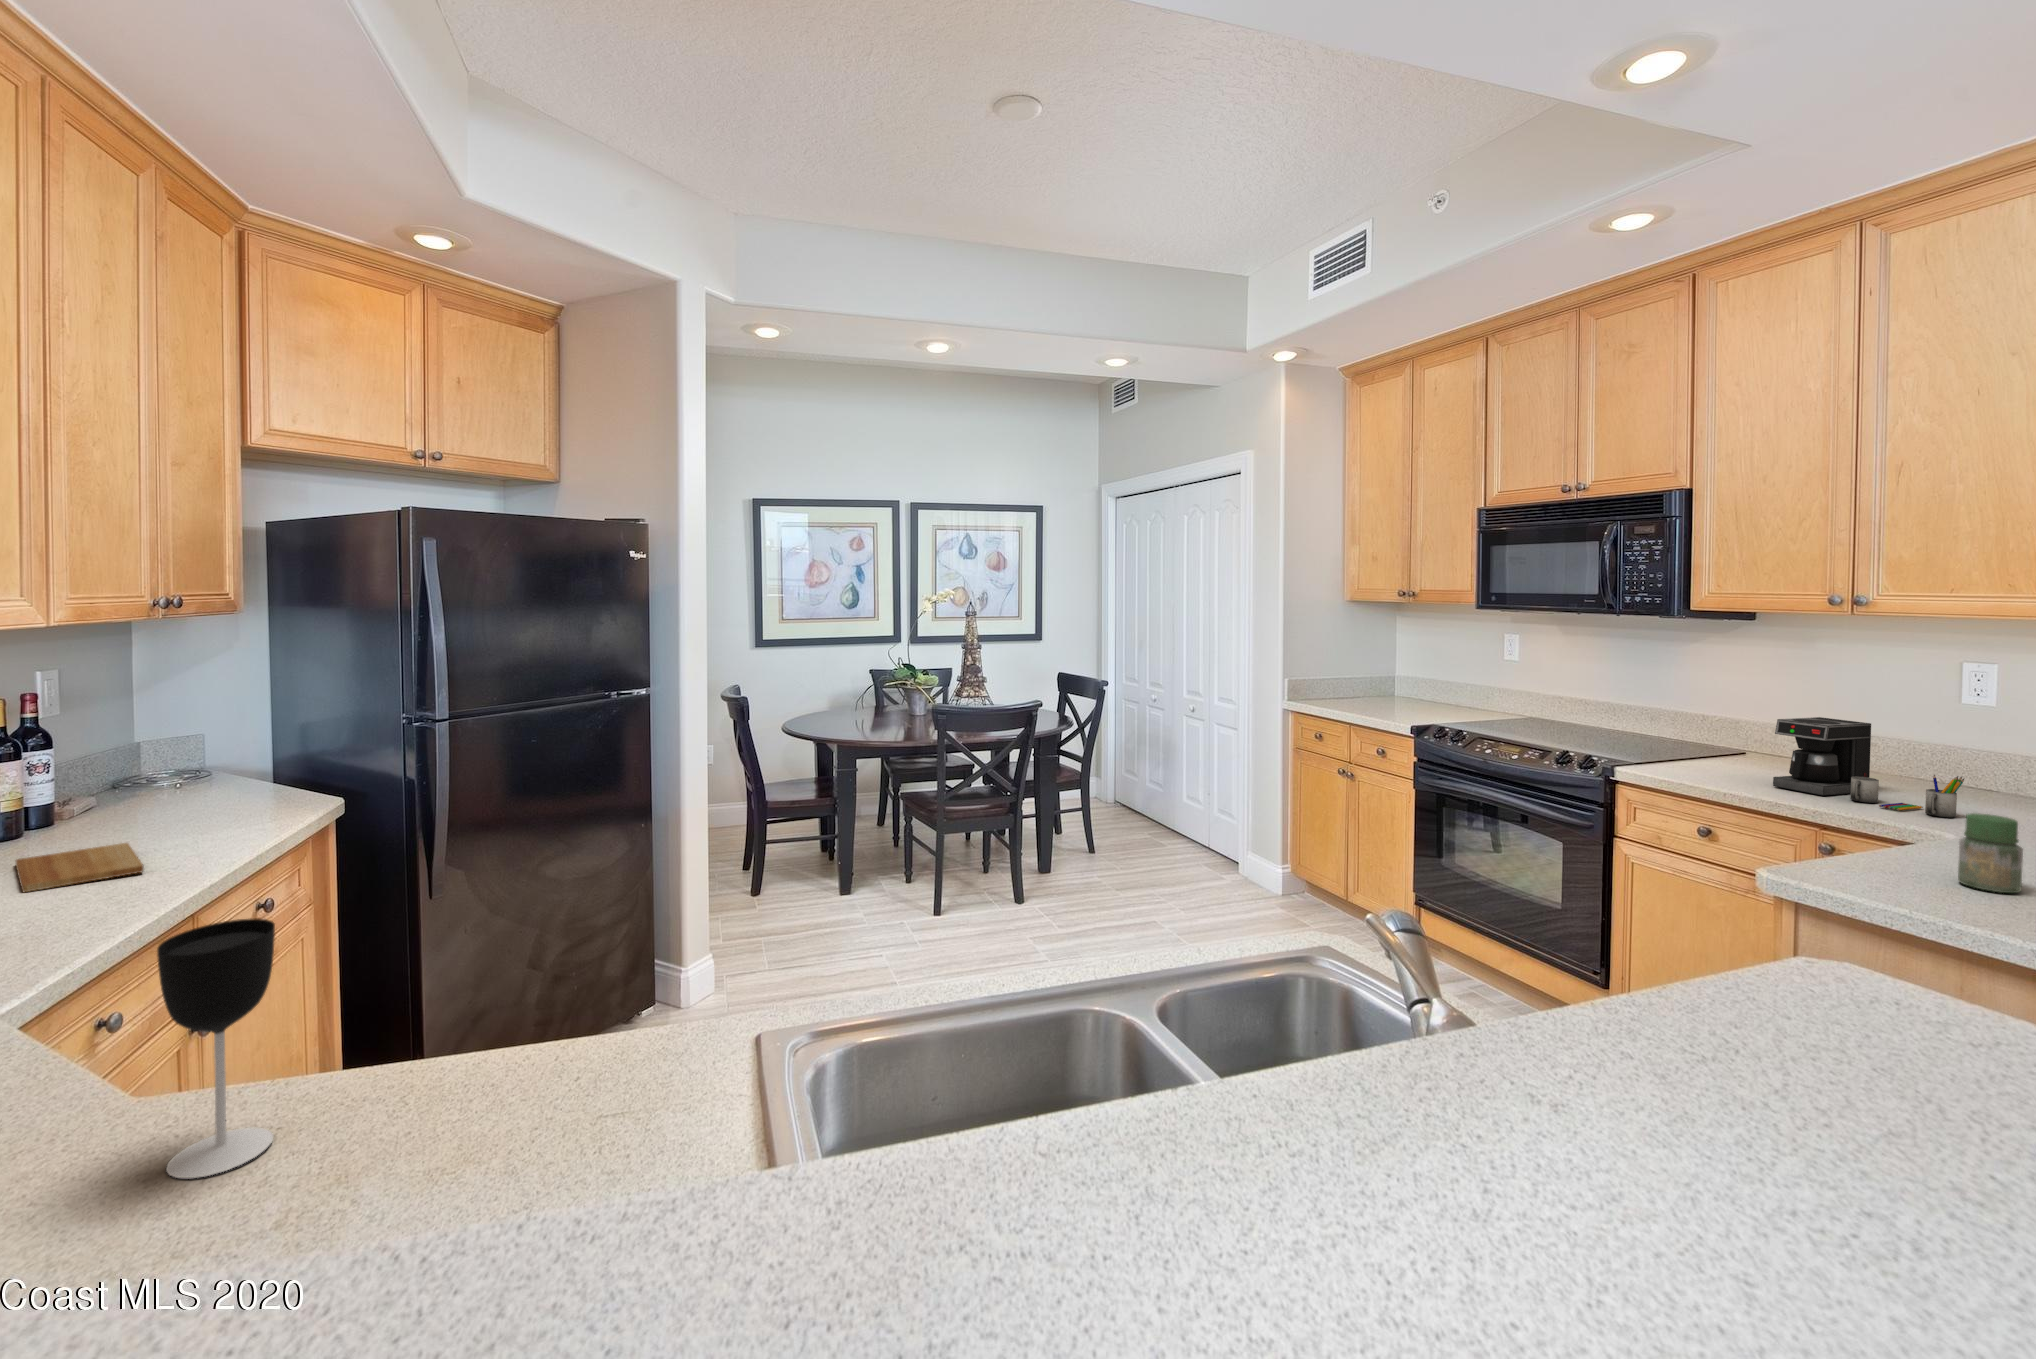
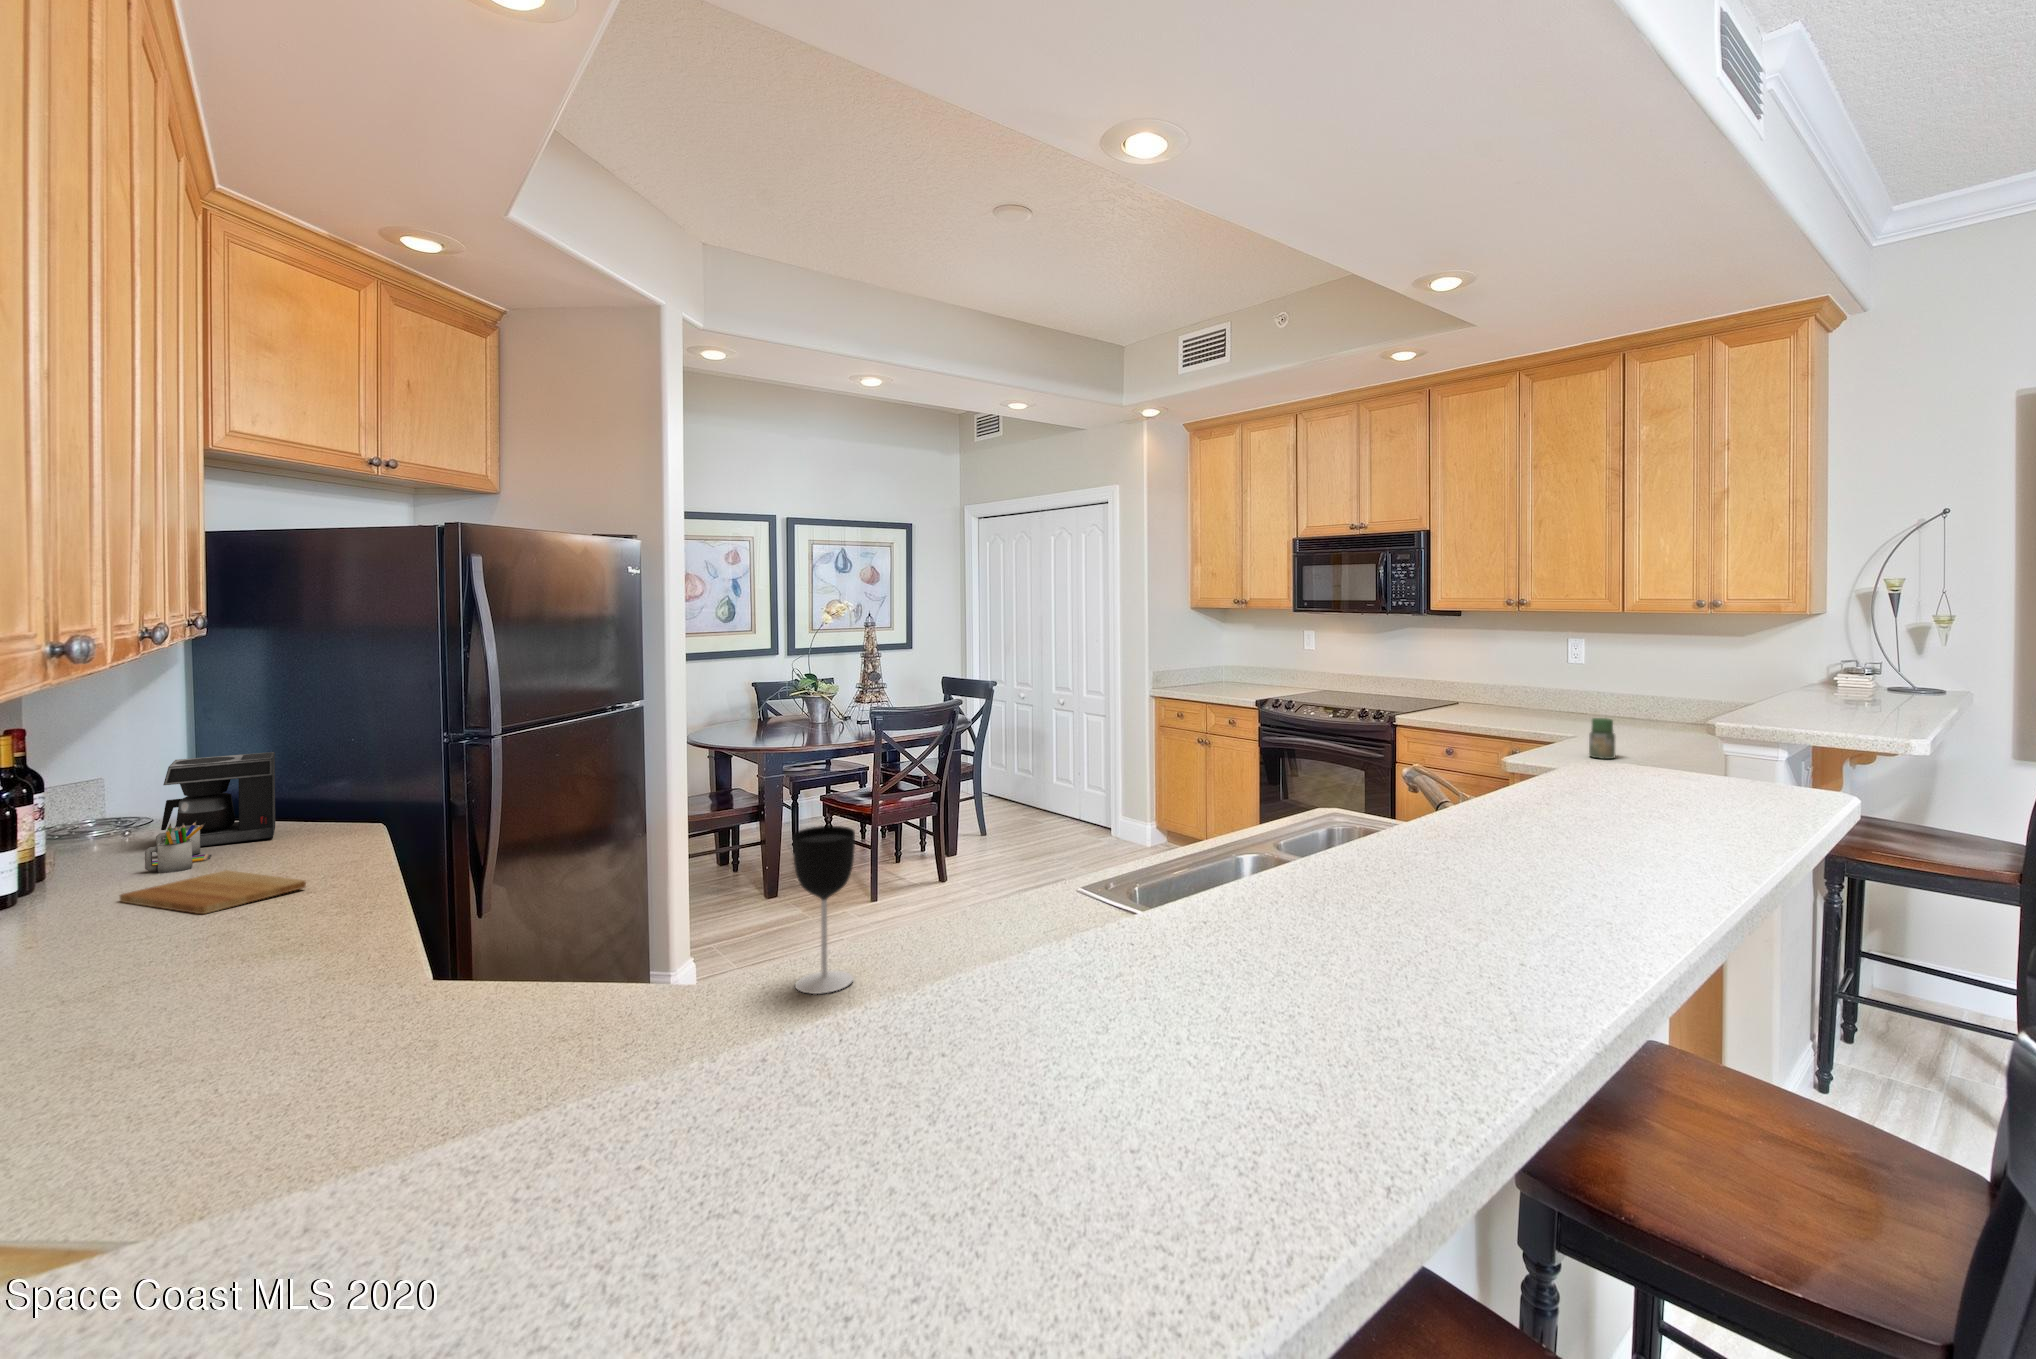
coffee maker: present [1773,717,1964,818] -> present [145,752,275,873]

